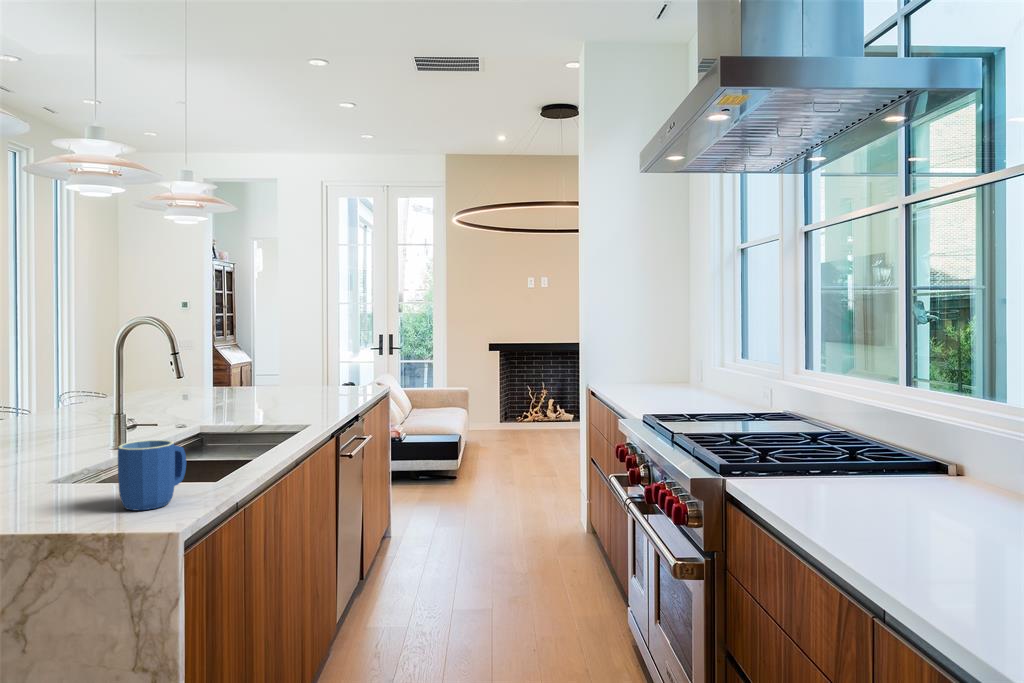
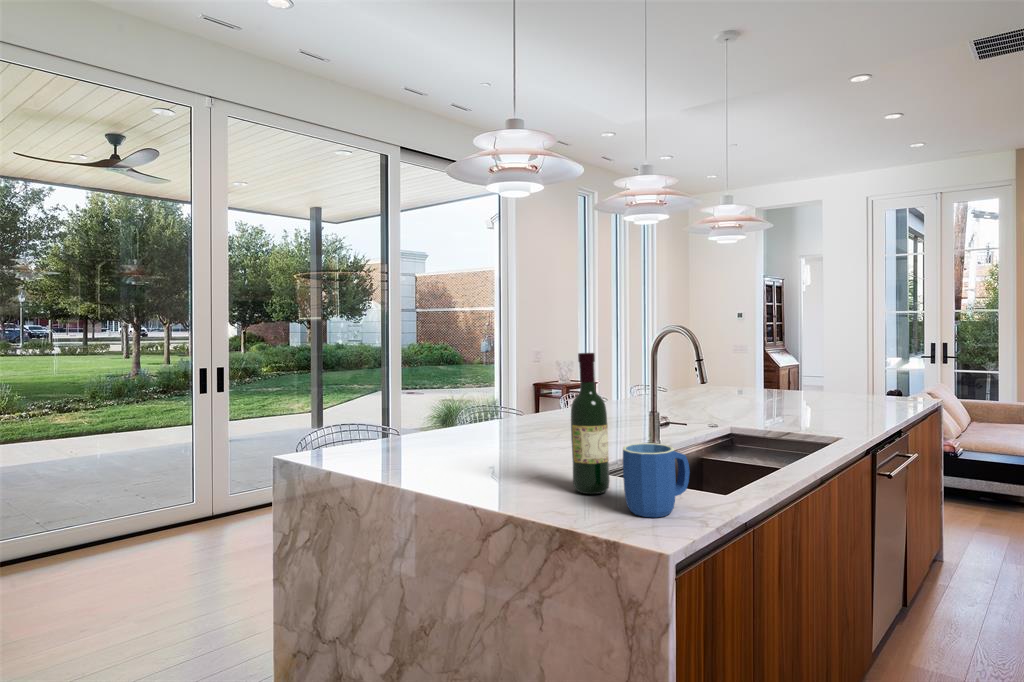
wine bottle: none [43,351,92,505] -> present [571,353,610,494]

